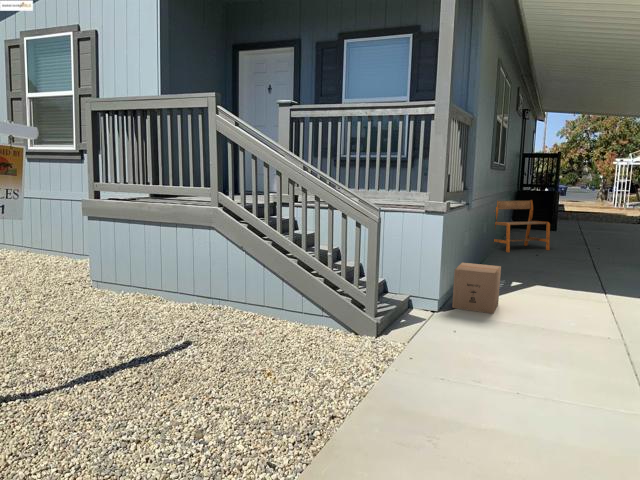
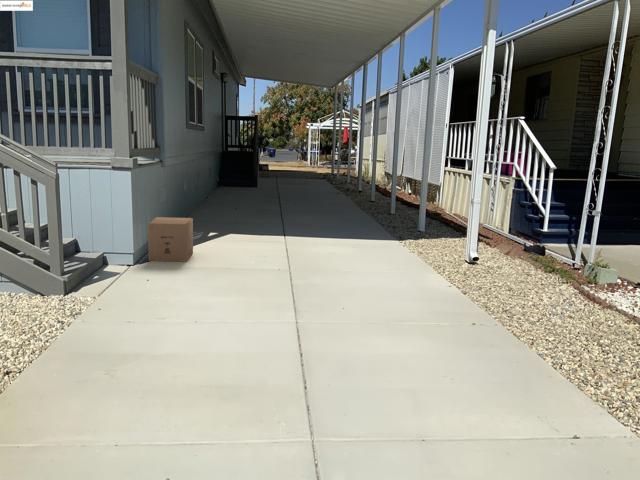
bench: present [494,200,550,252] -> none [193,159,247,208]

